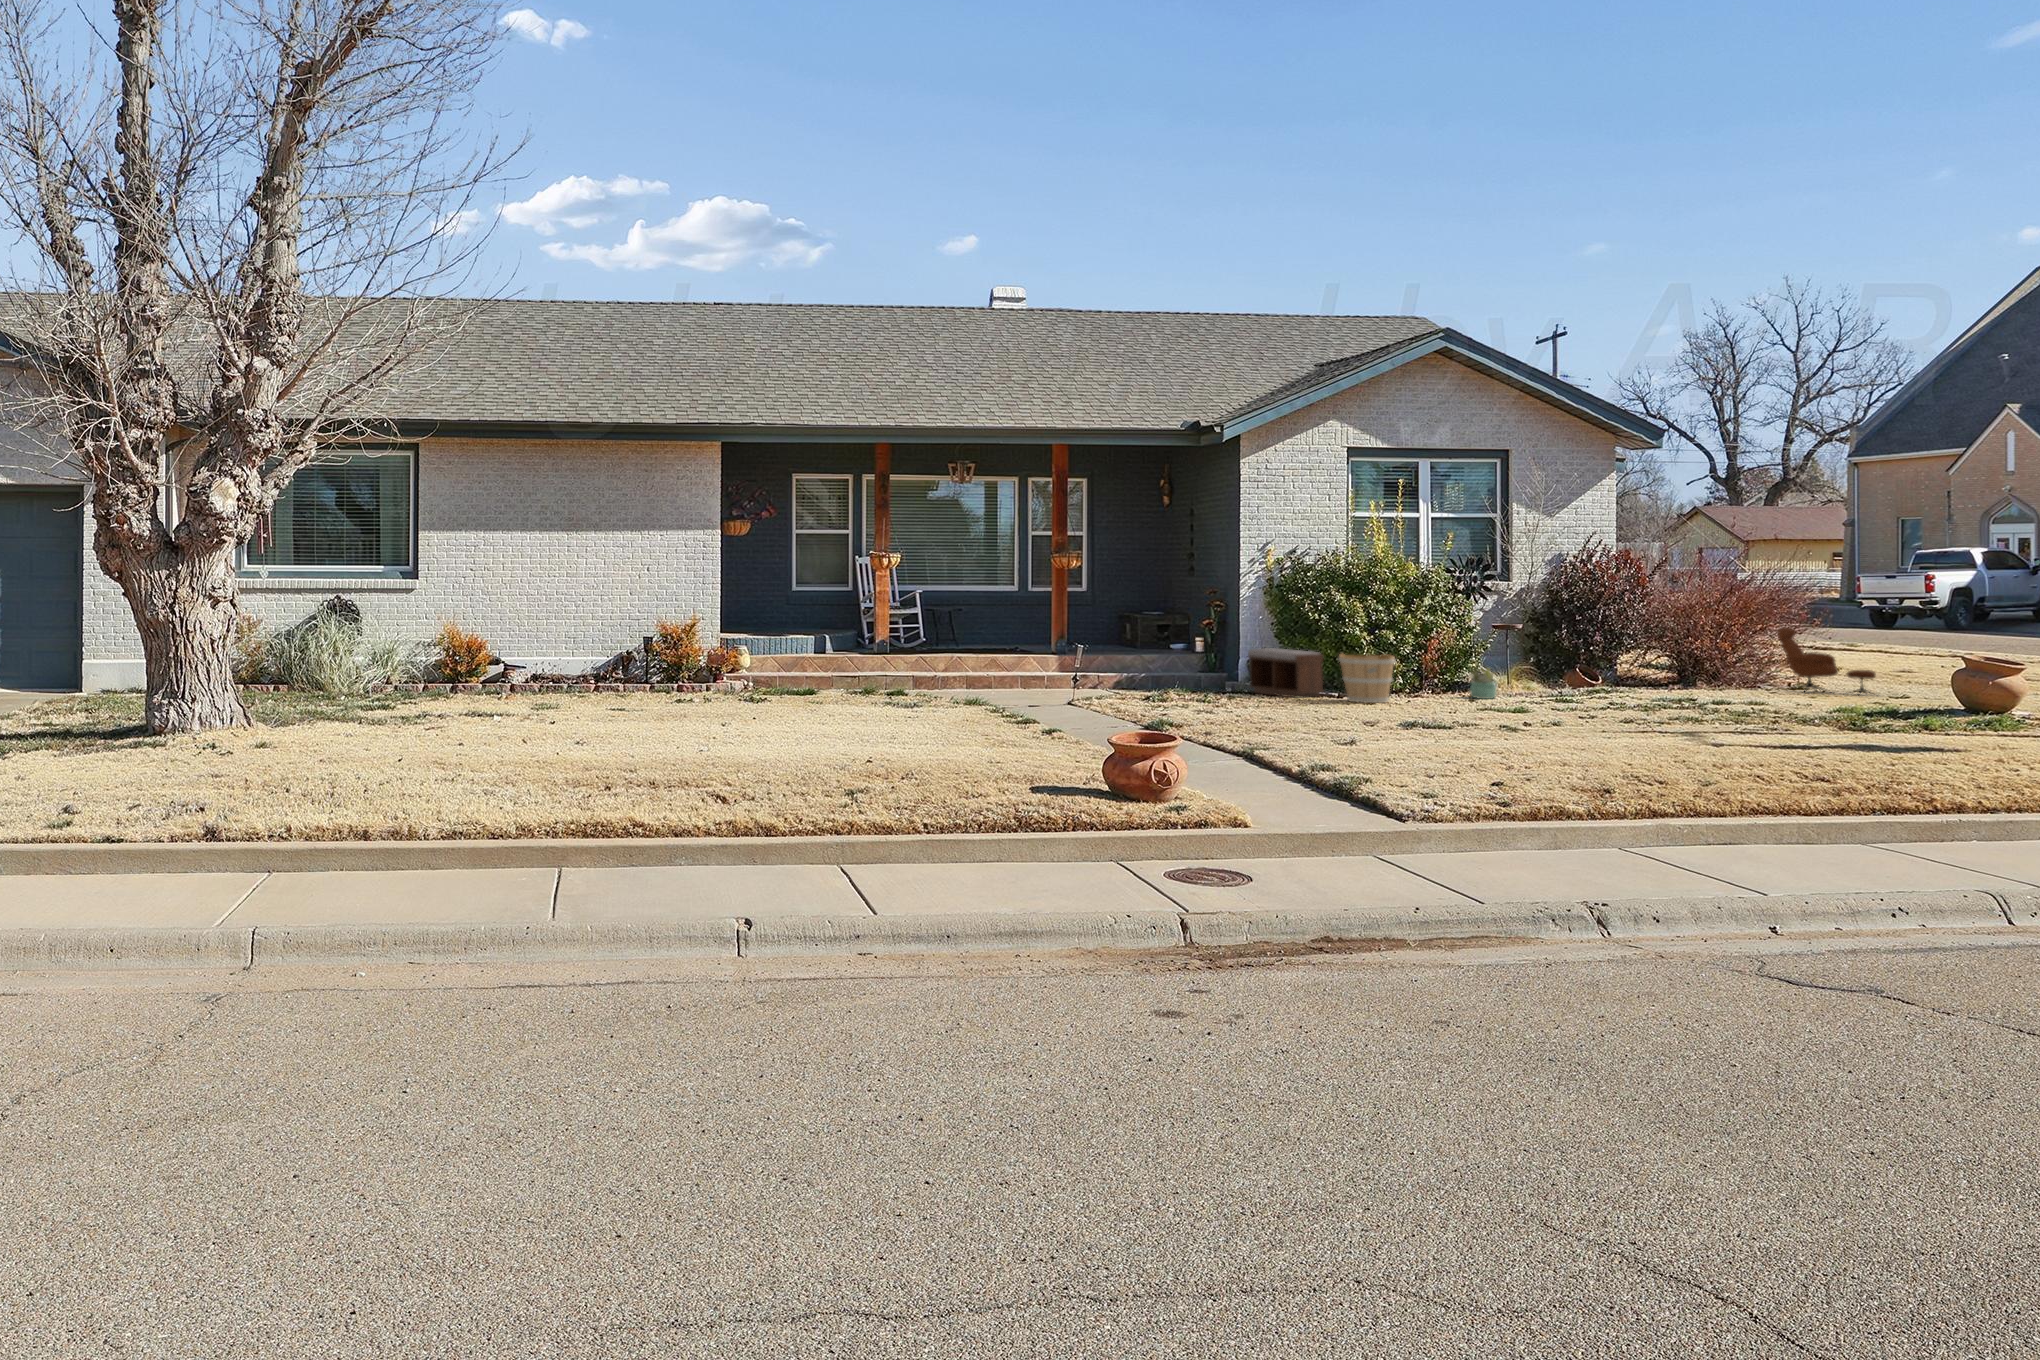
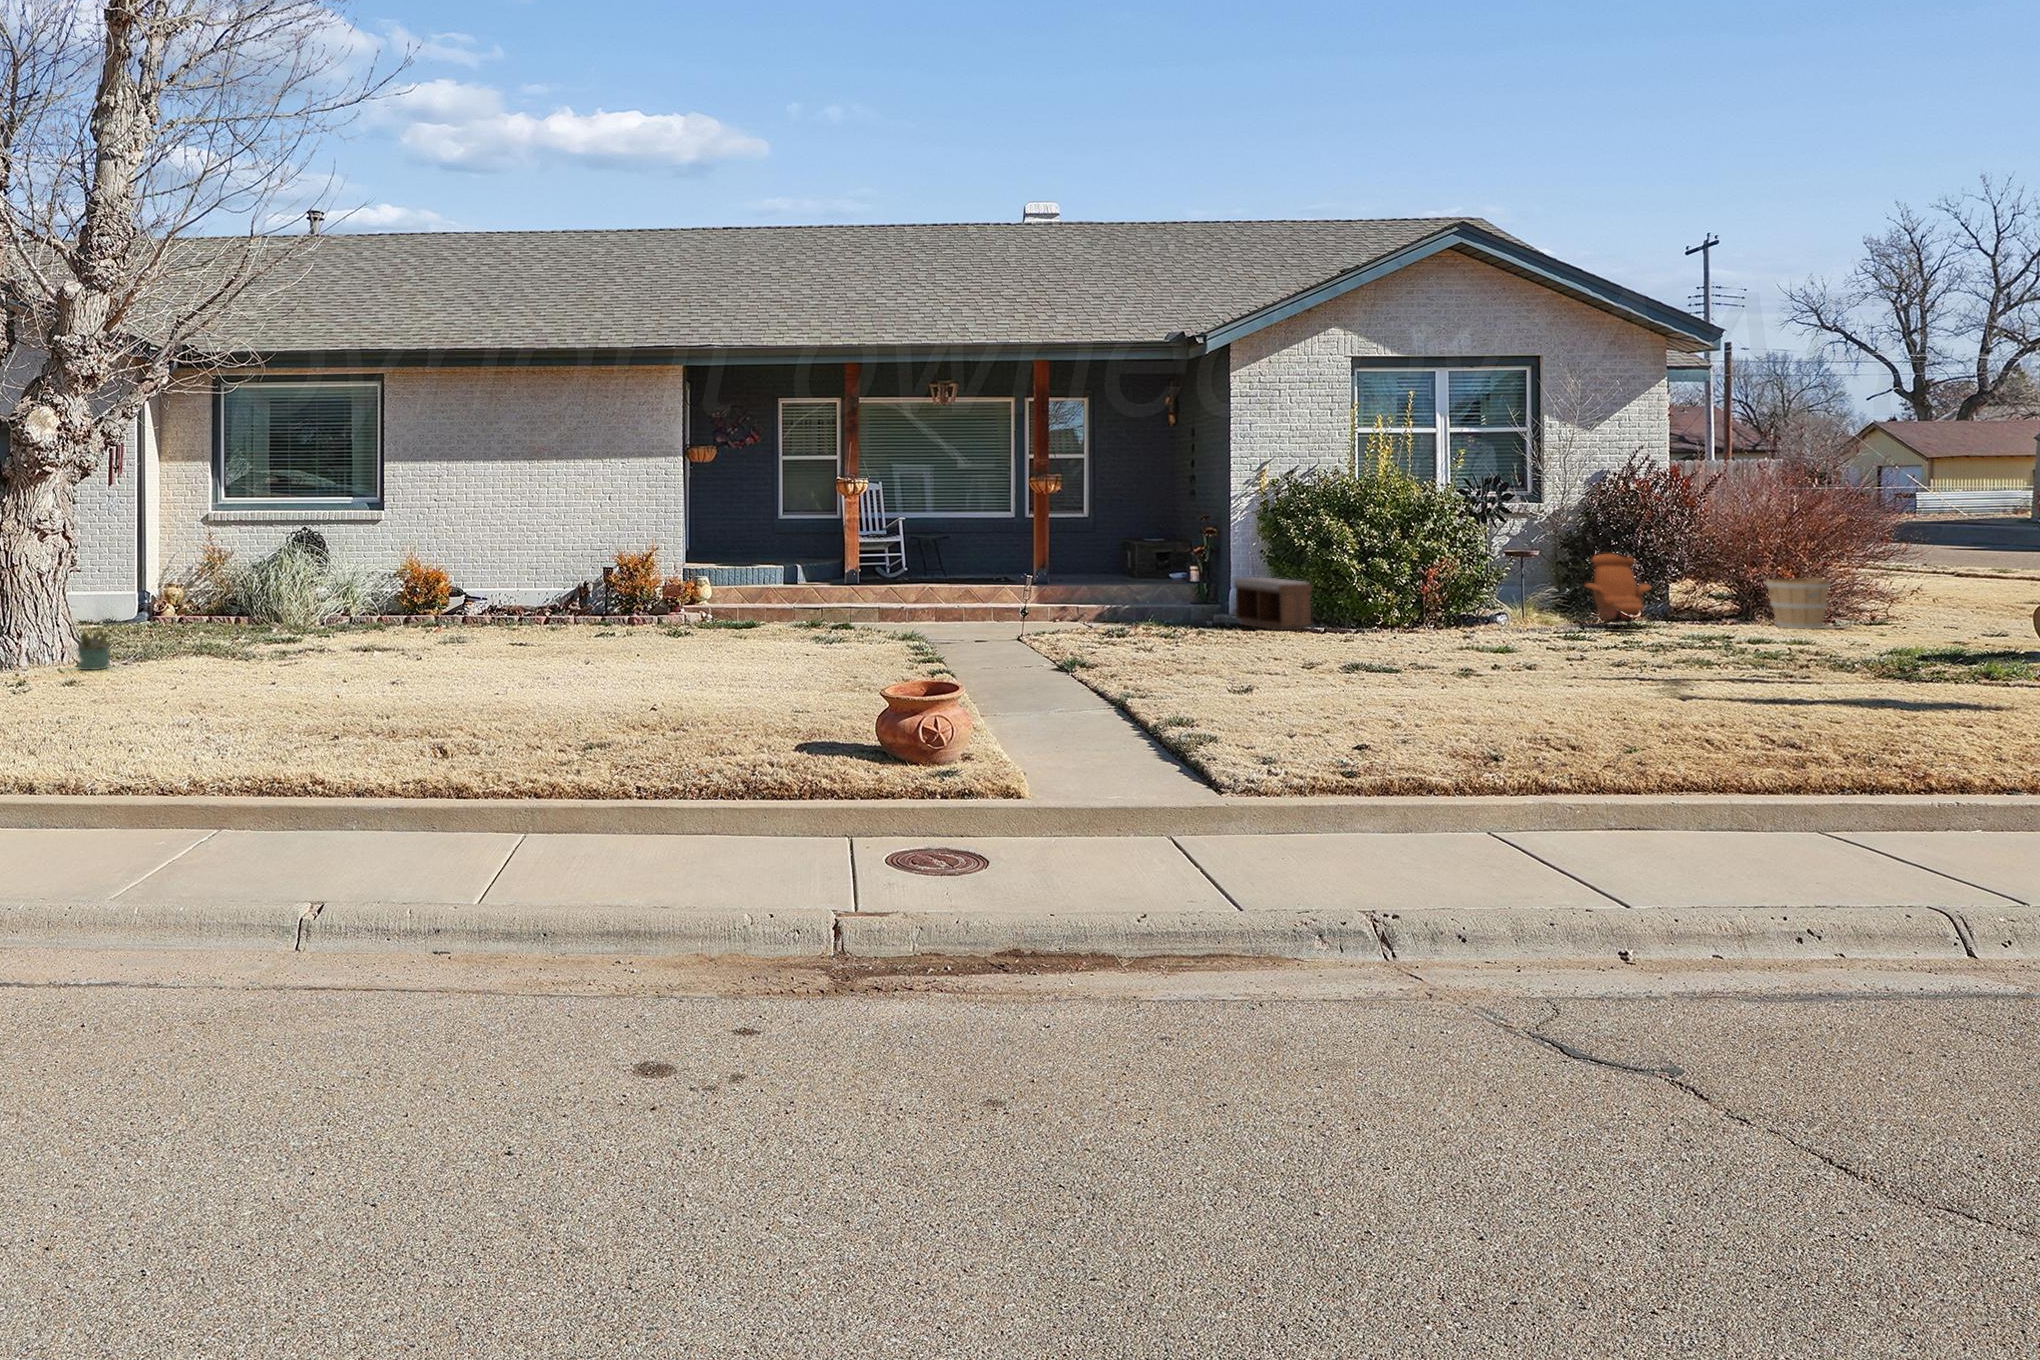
lounge chair: present [1778,627,1876,695] -> present [1585,554,1651,632]
wooden bucket: present [1339,654,1395,703] -> present [1765,578,1831,629]
decorative plant: present [1468,669,1496,699] -> present [76,630,111,670]

